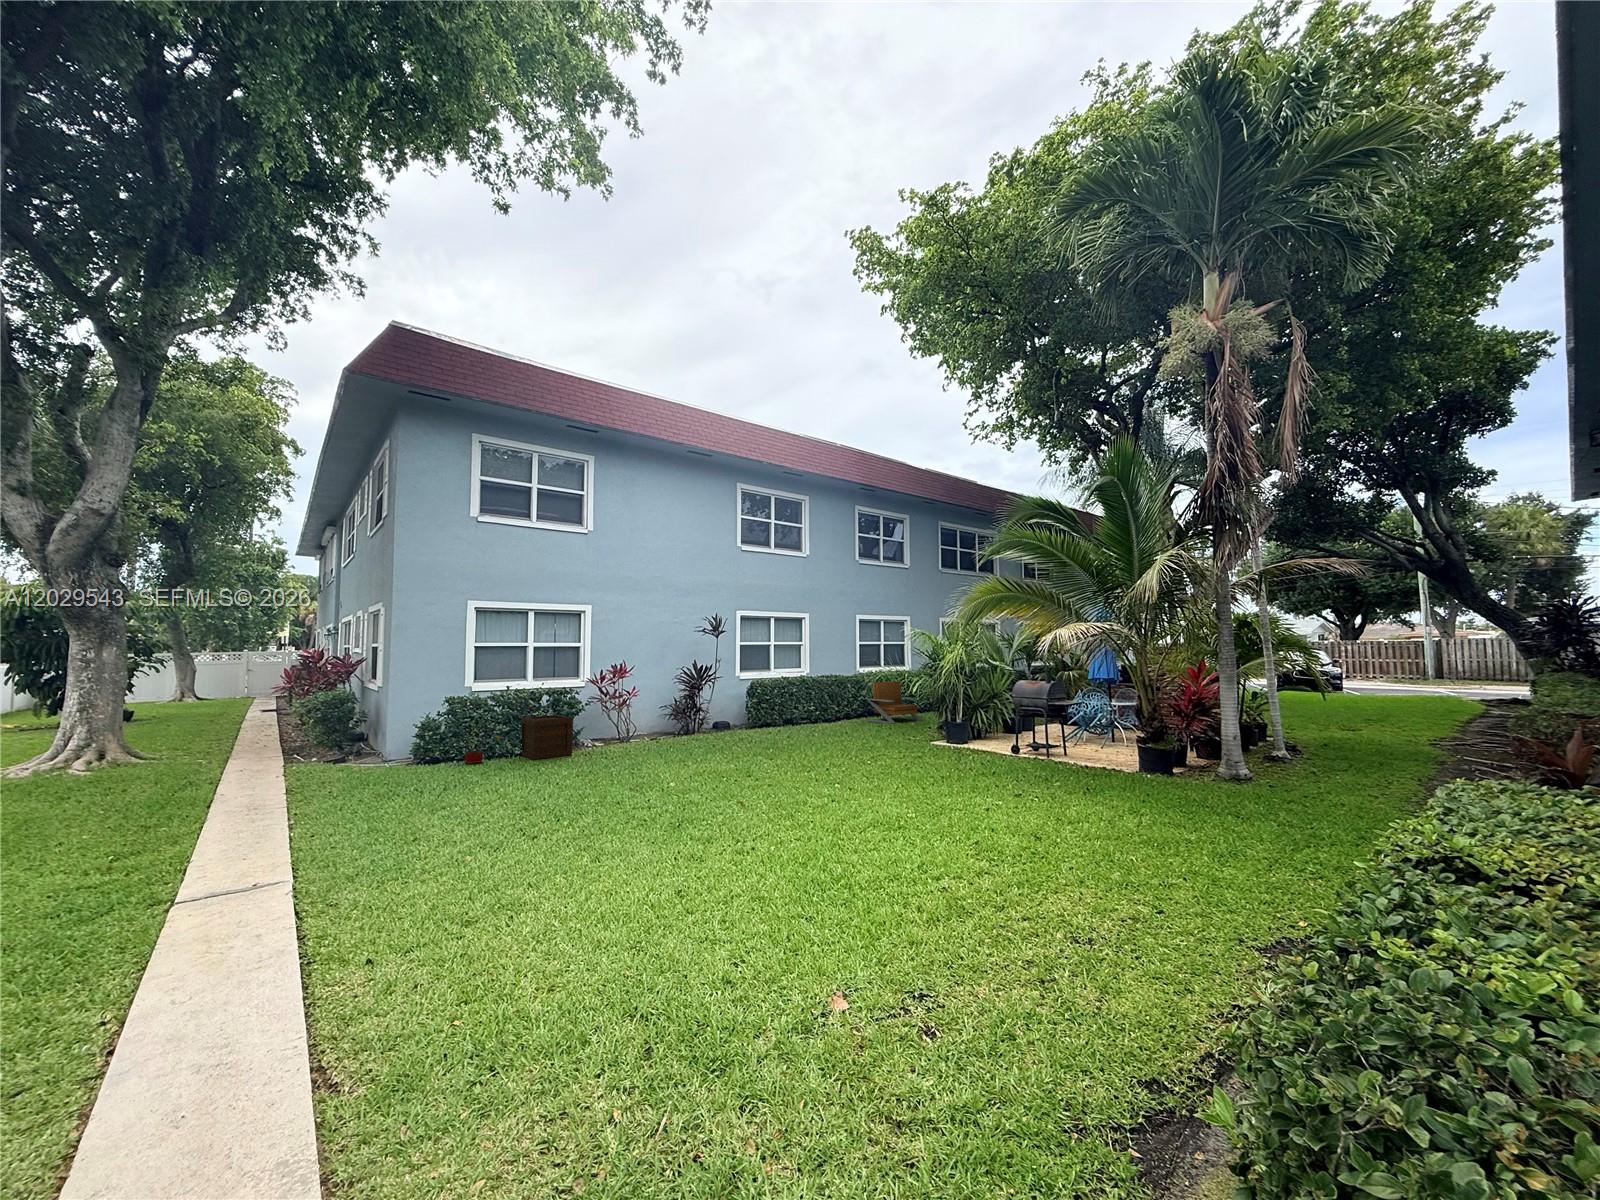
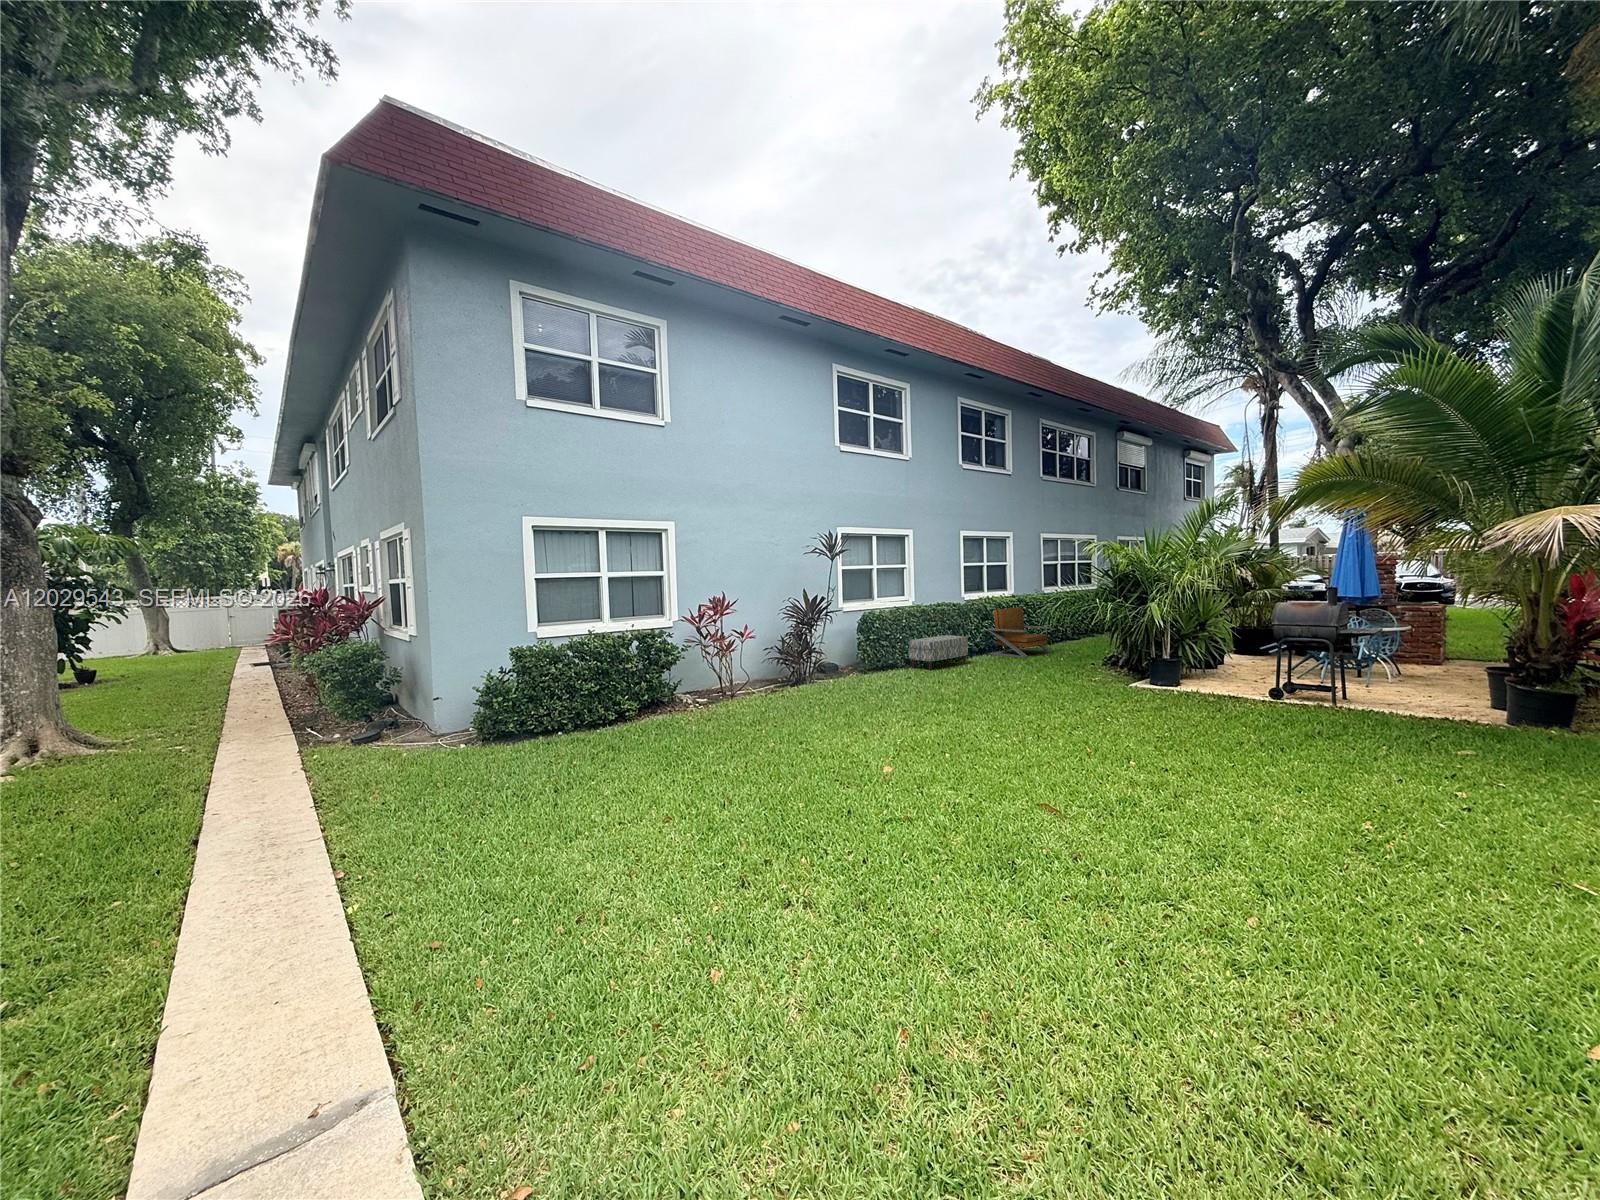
bench: none [788,702,839,730] -> present [909,635,968,670]
wooden crate: present [521,715,573,760] -> none [612,665,685,728]
decorative plant: present [463,727,500,764] -> none [527,678,594,737]

